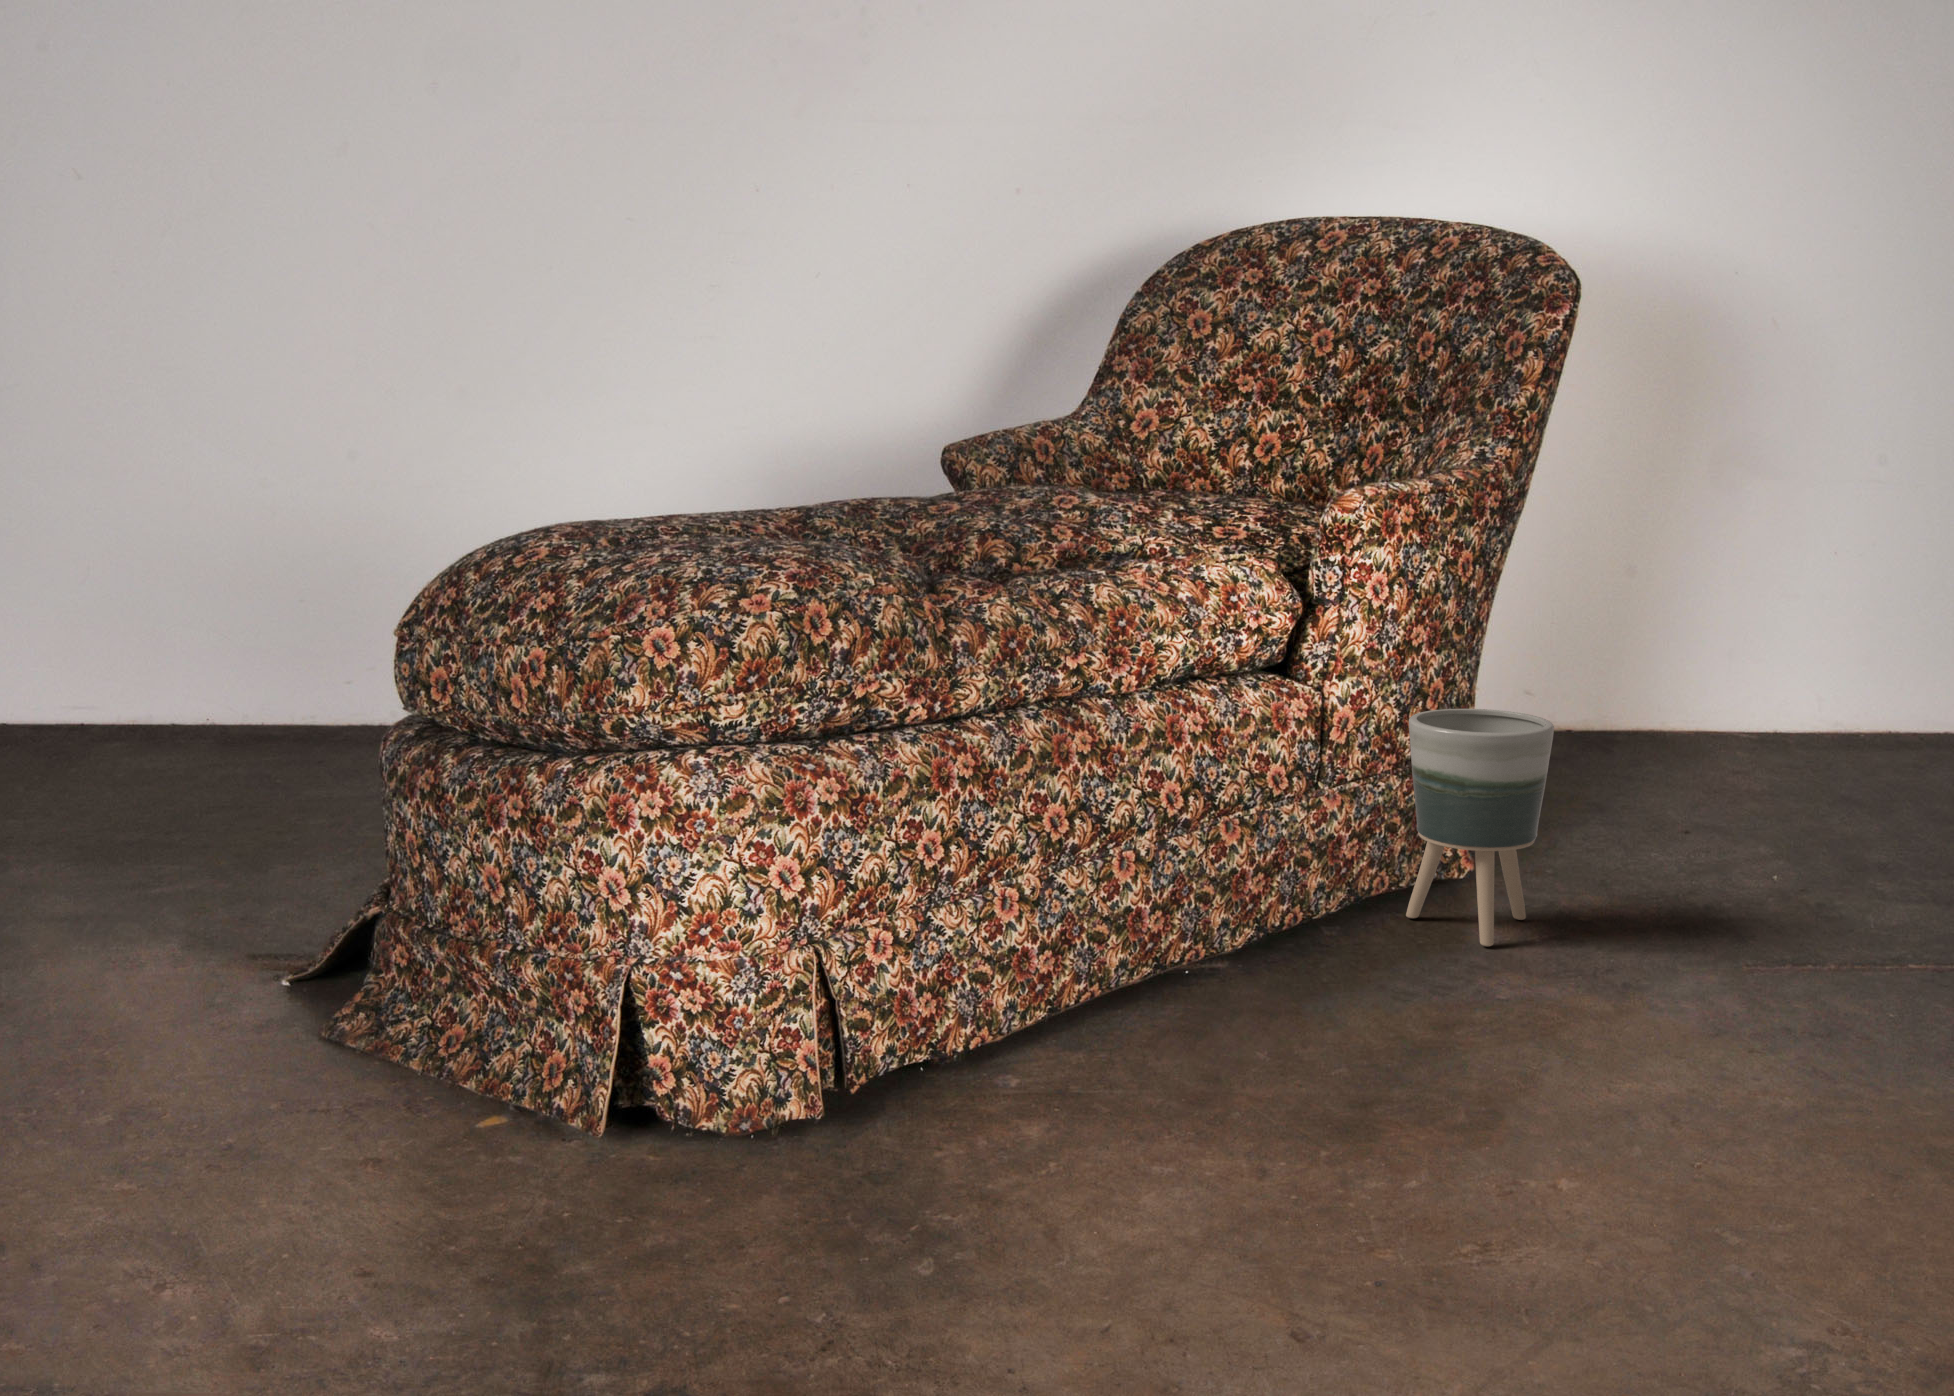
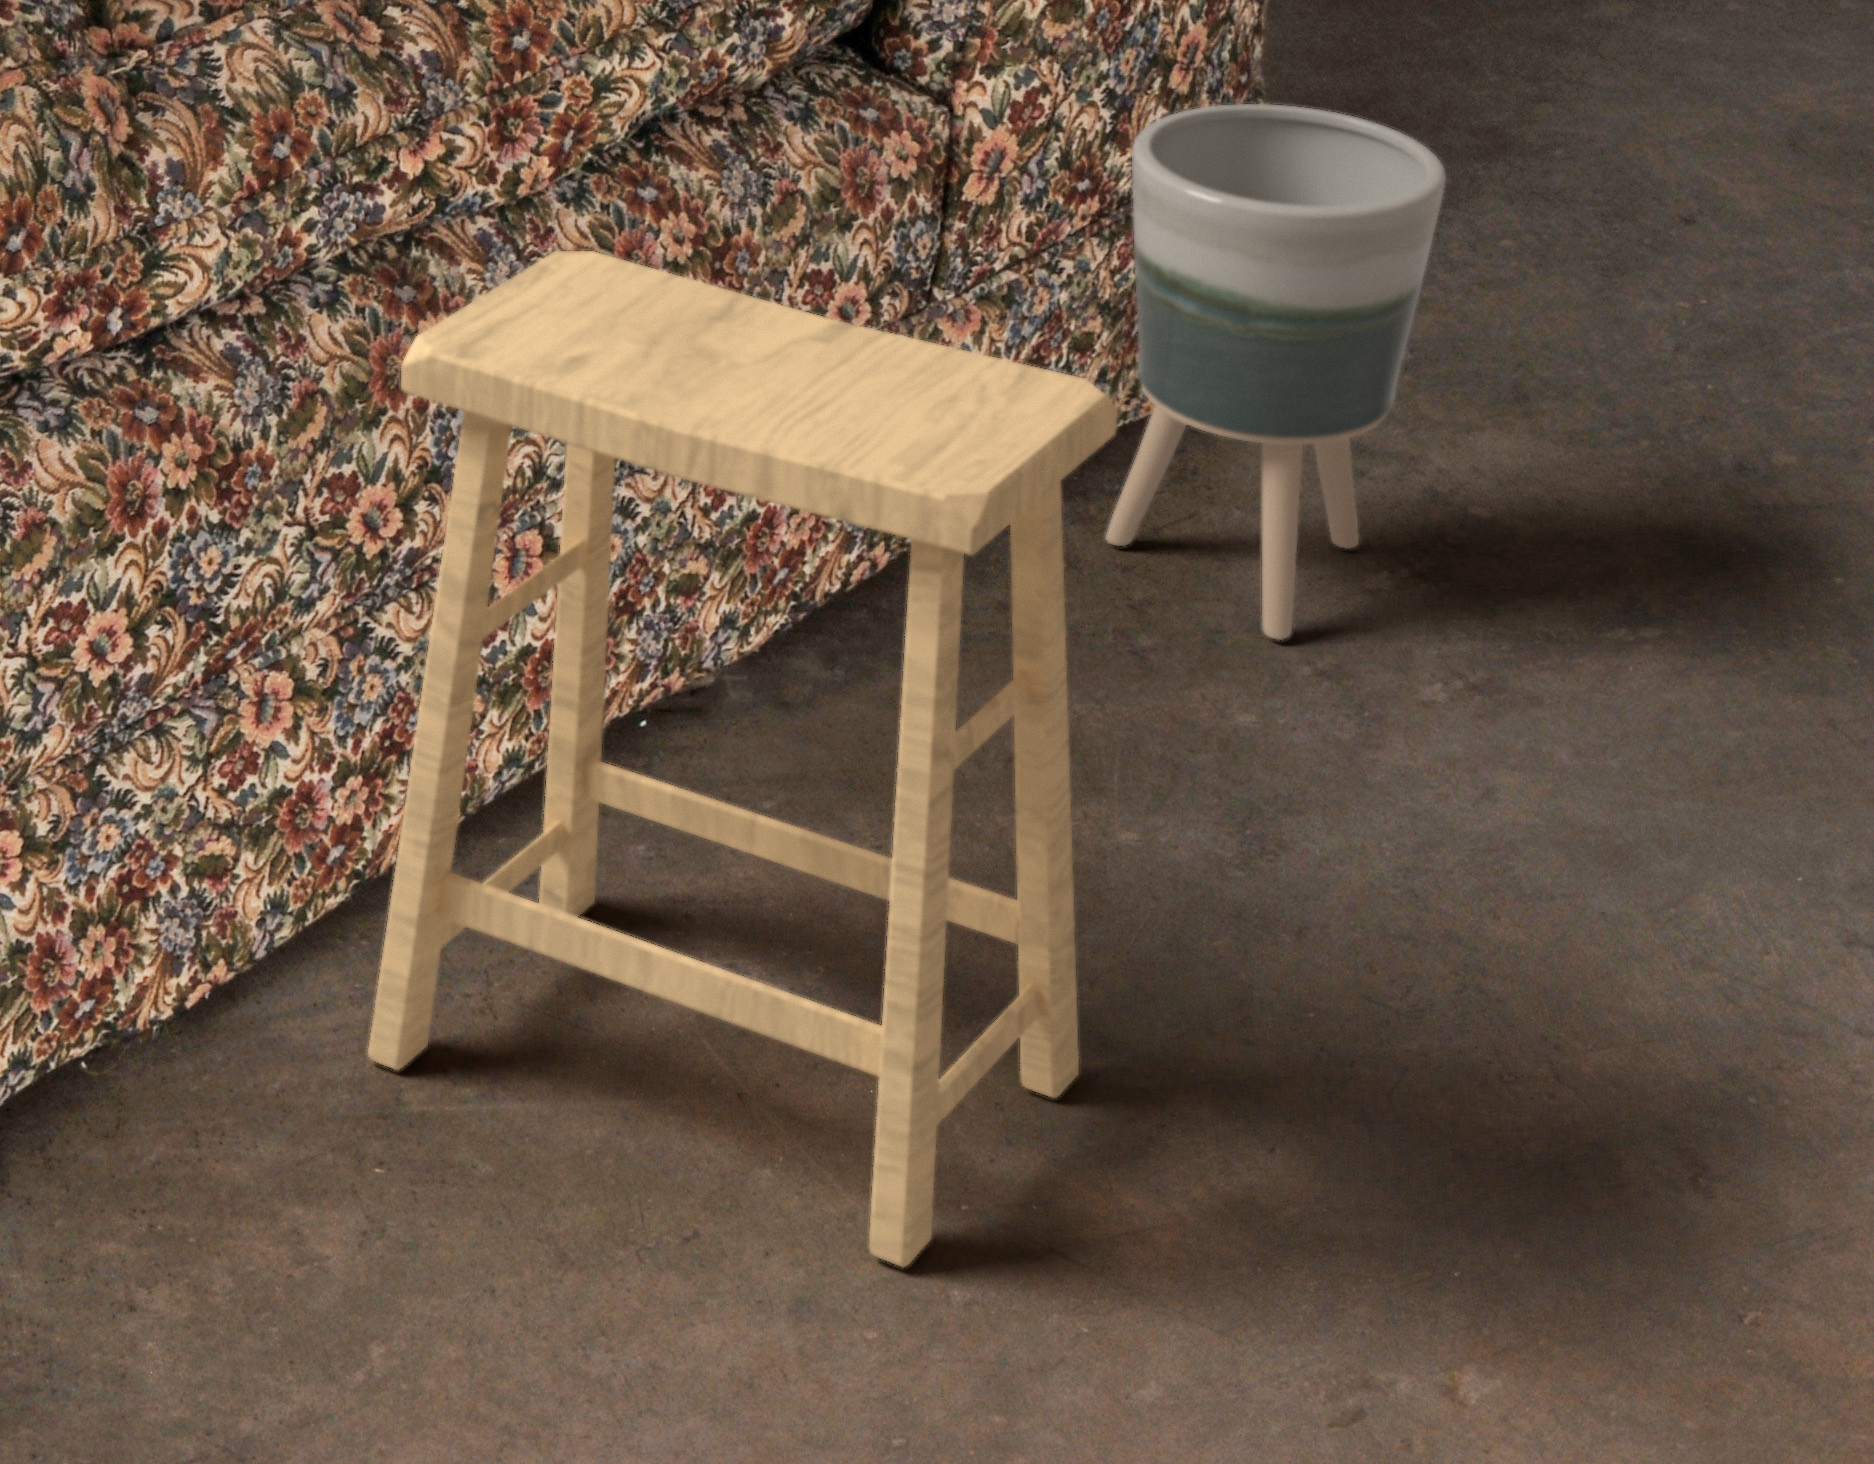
footstool: none [1056,694,1392,1132] -> present [368,251,1118,1267]

